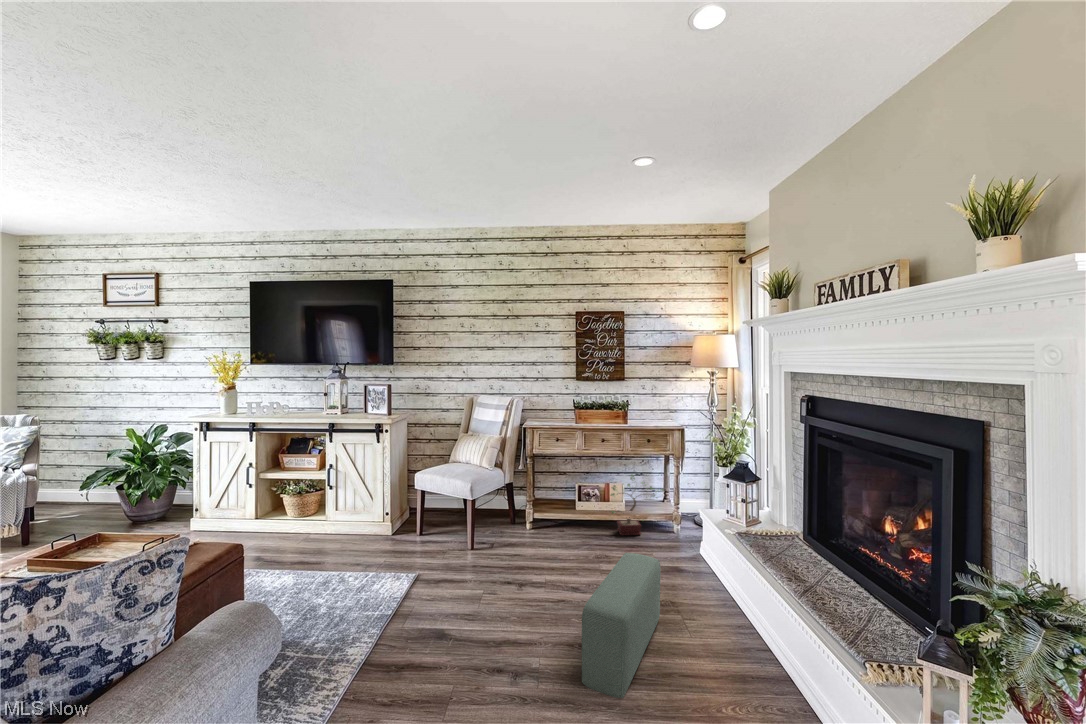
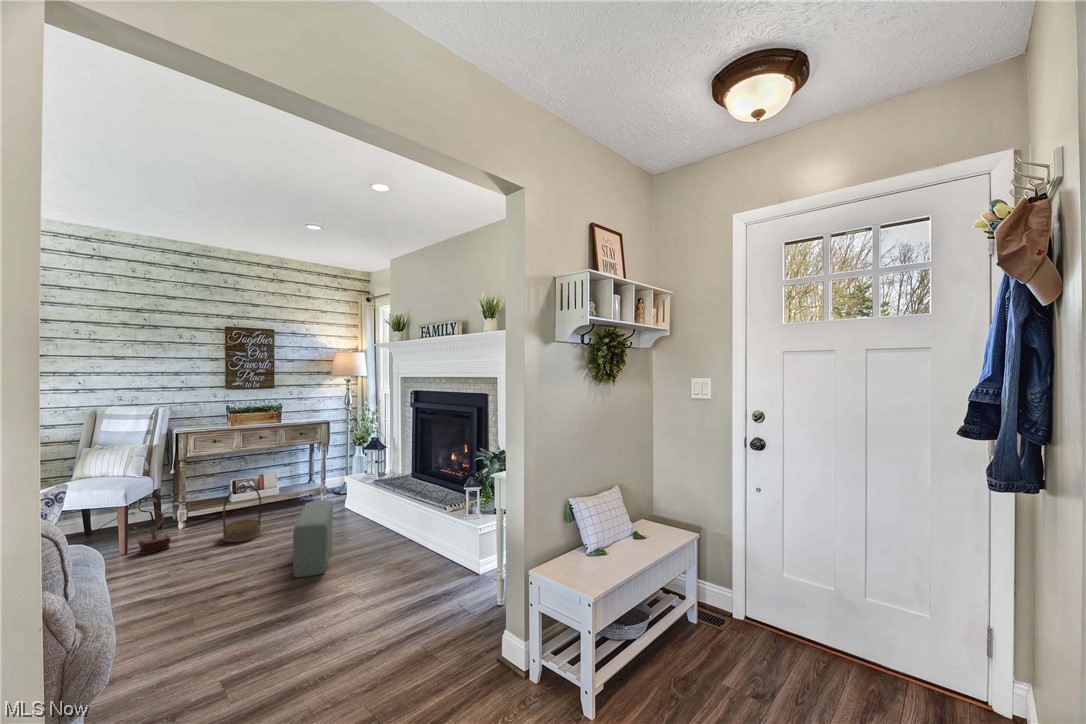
potted plant: present [611,475,663,535] -> present [129,488,198,554]
basket: none [549,502,591,571] -> present [223,486,261,542]

